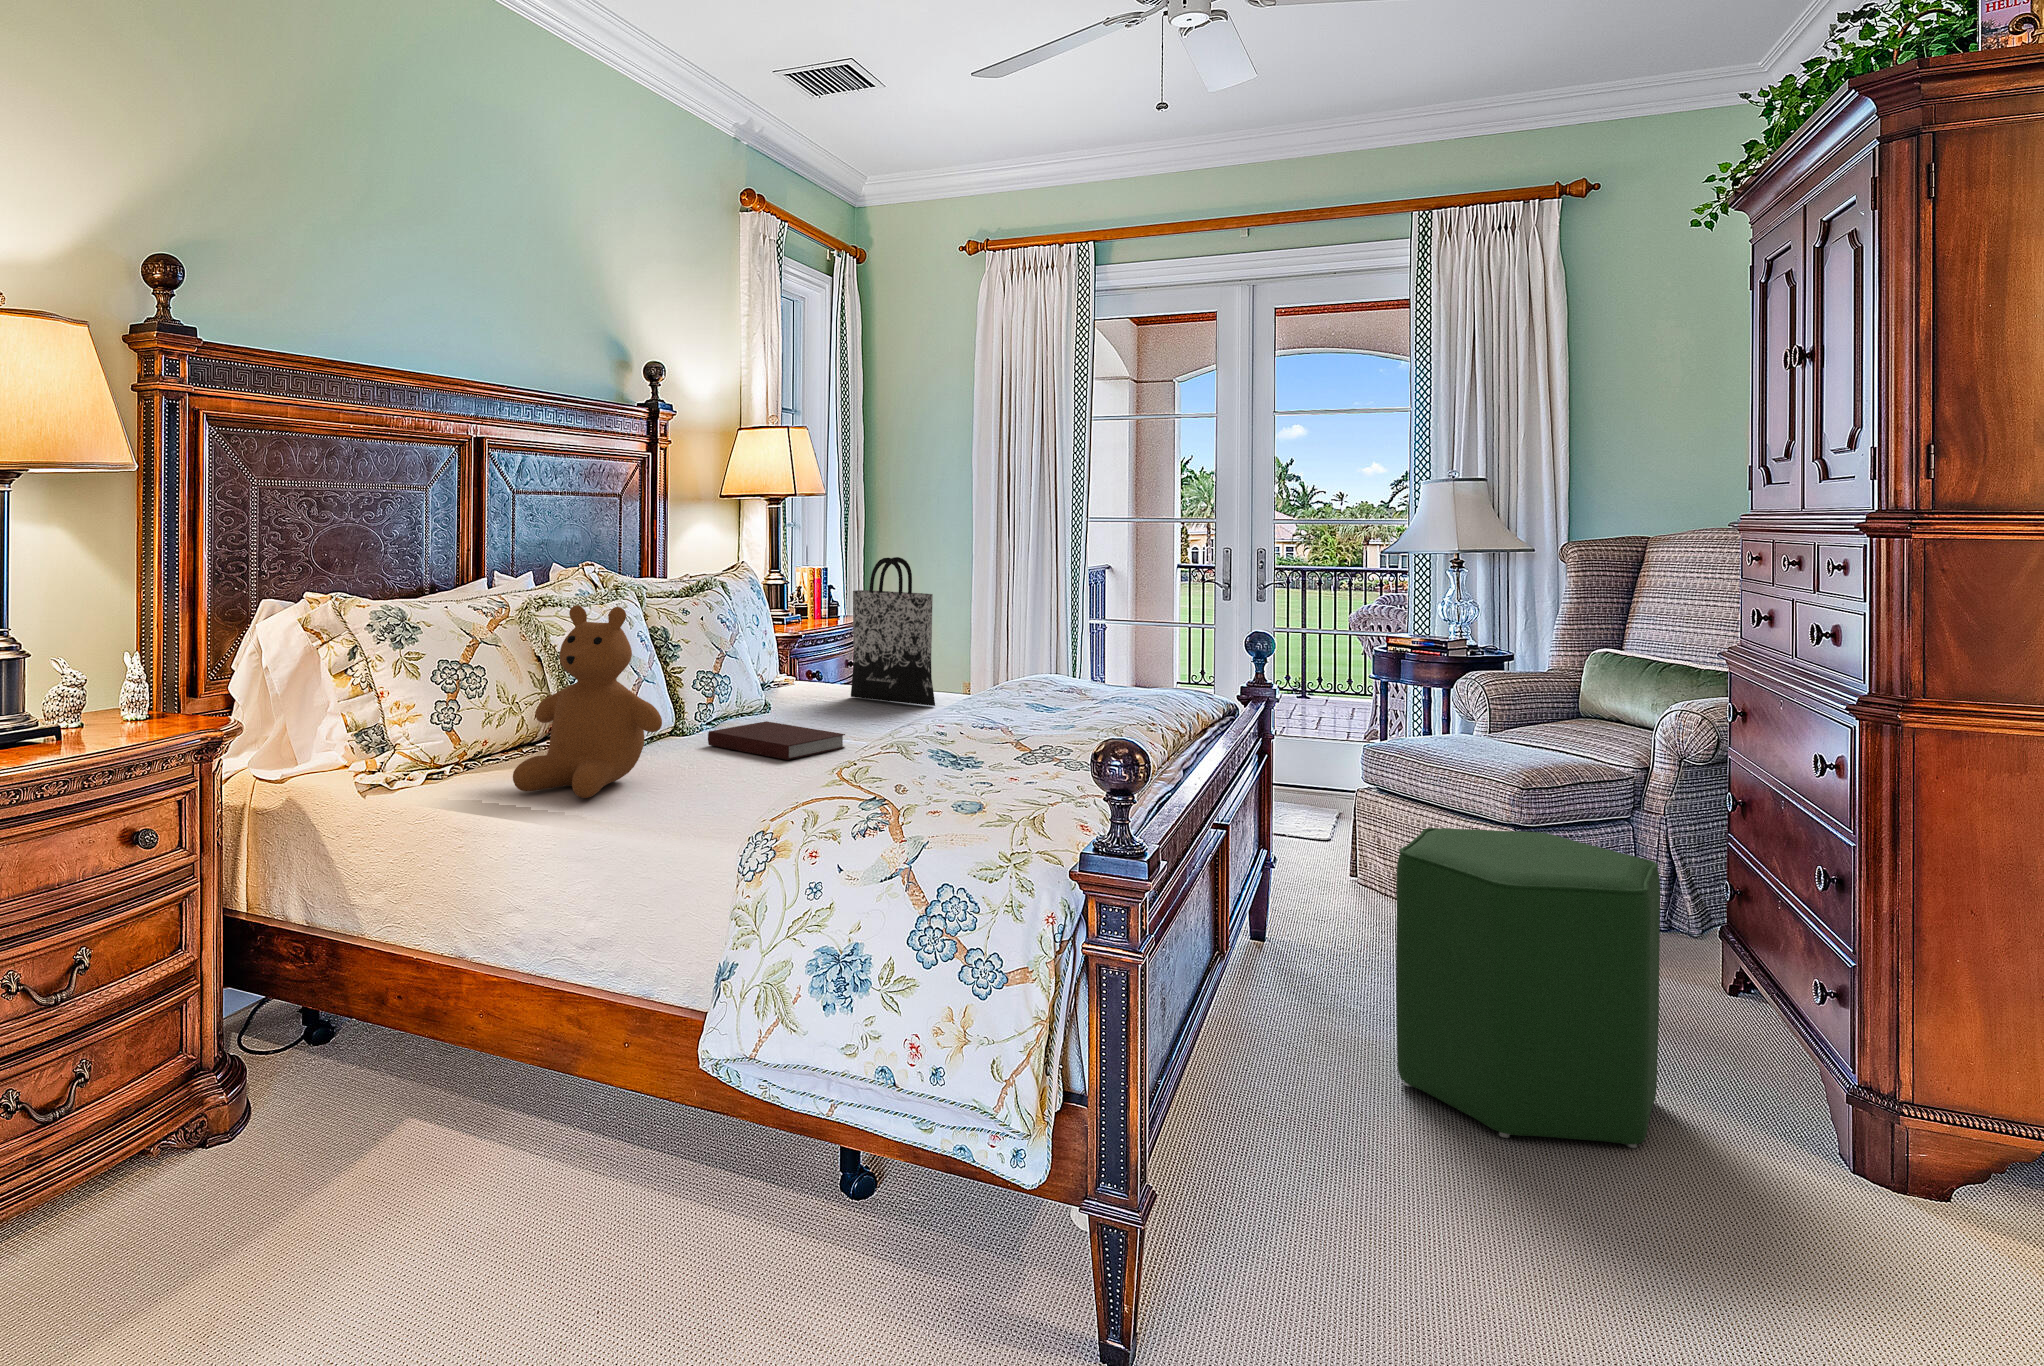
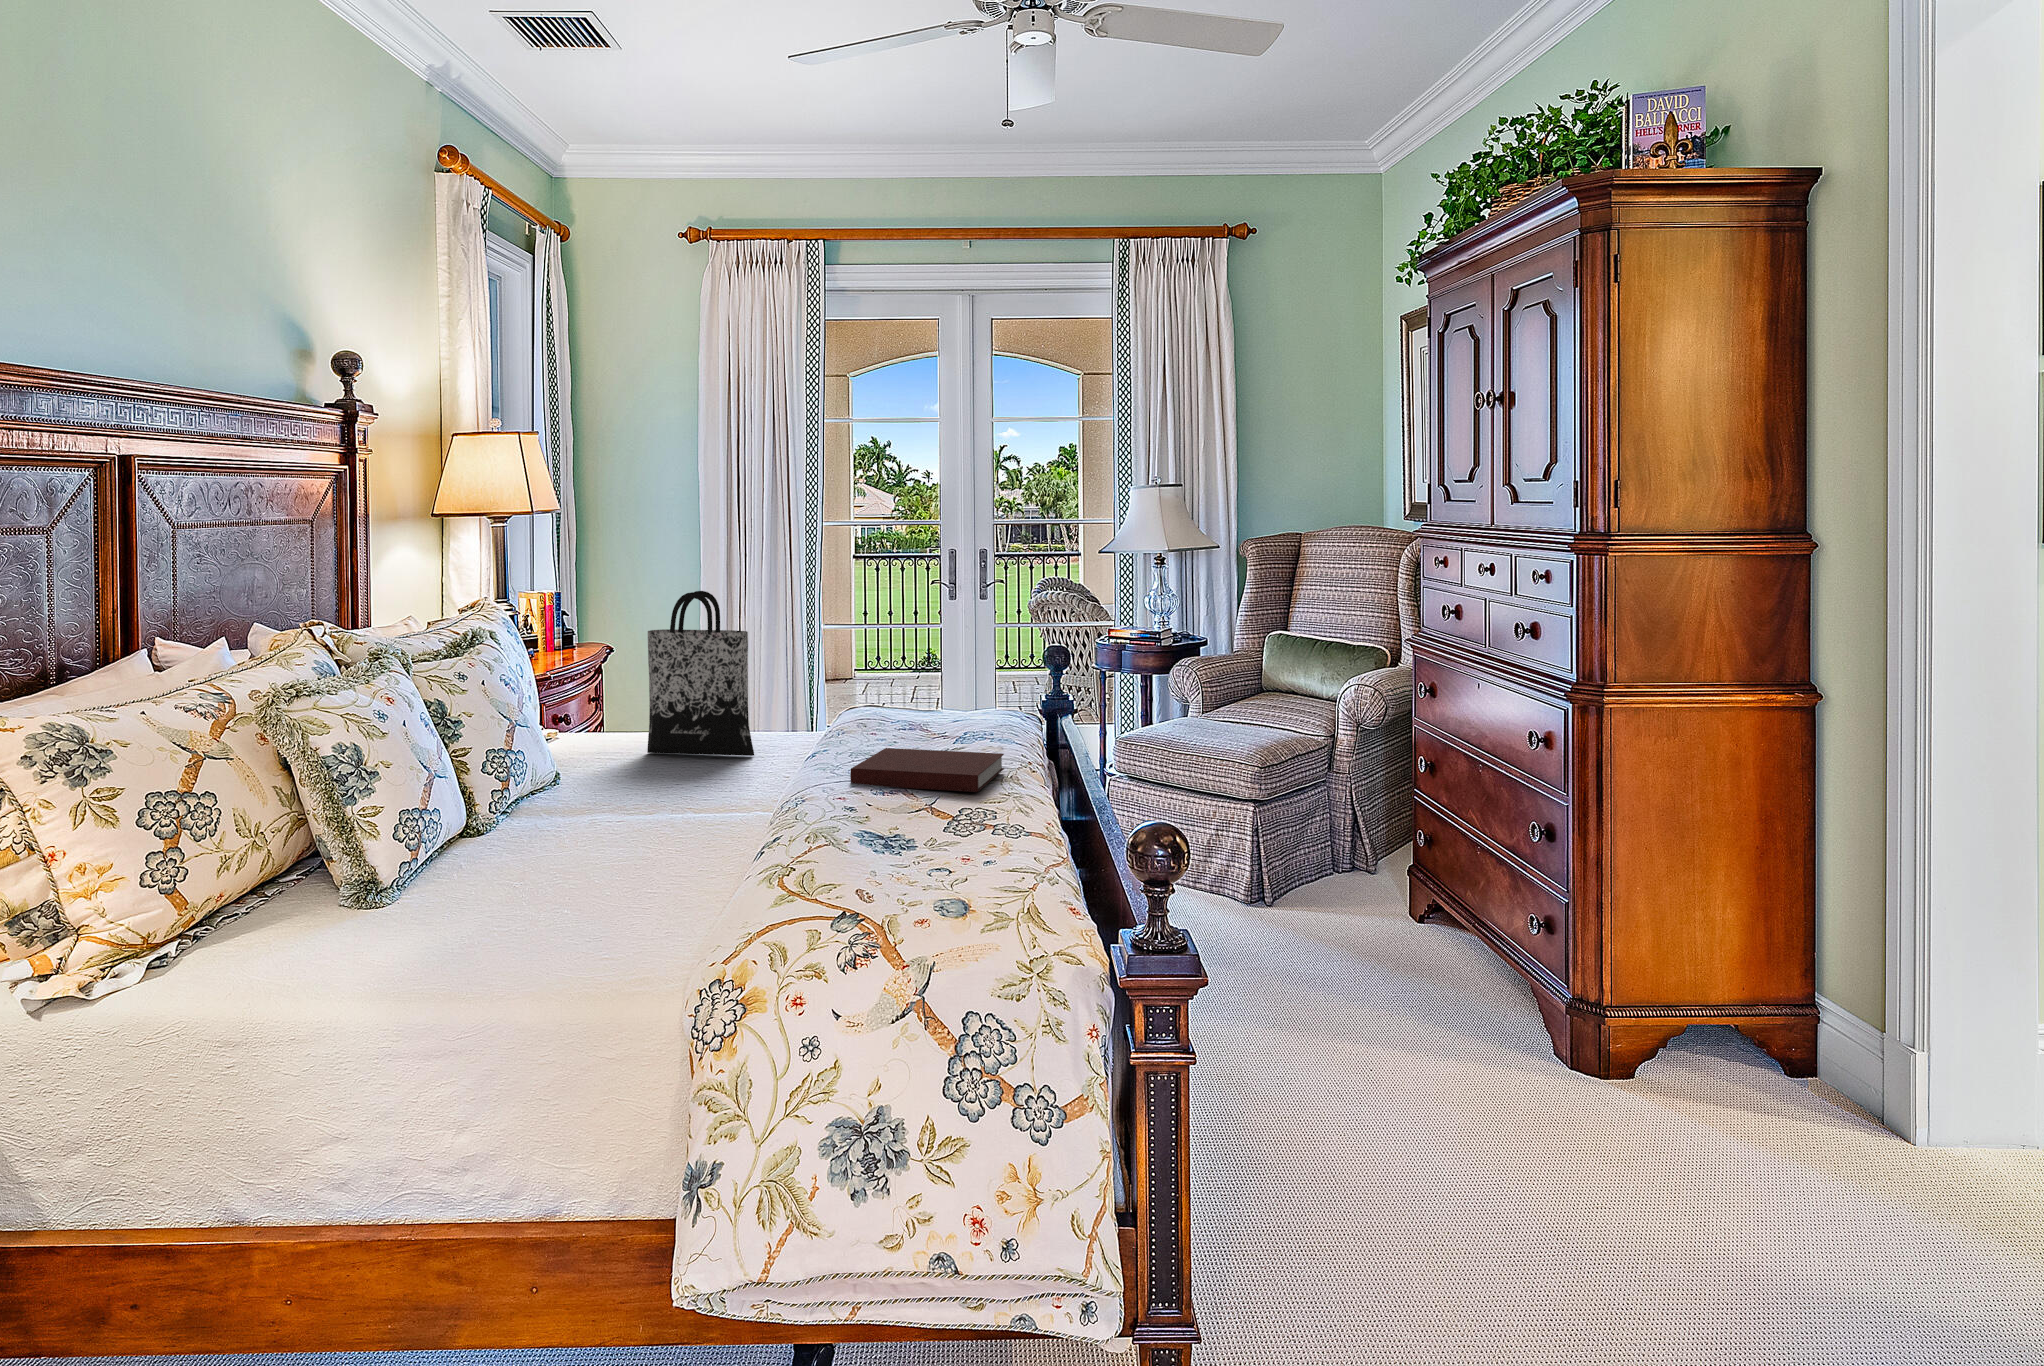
teddy bear: present [513,605,662,798] -> none [306,699,516,969]
notebook: present [708,721,845,760] -> present [850,748,1004,792]
ottoman: present [1396,828,1660,1148] -> none [1236,818,1442,1109]

